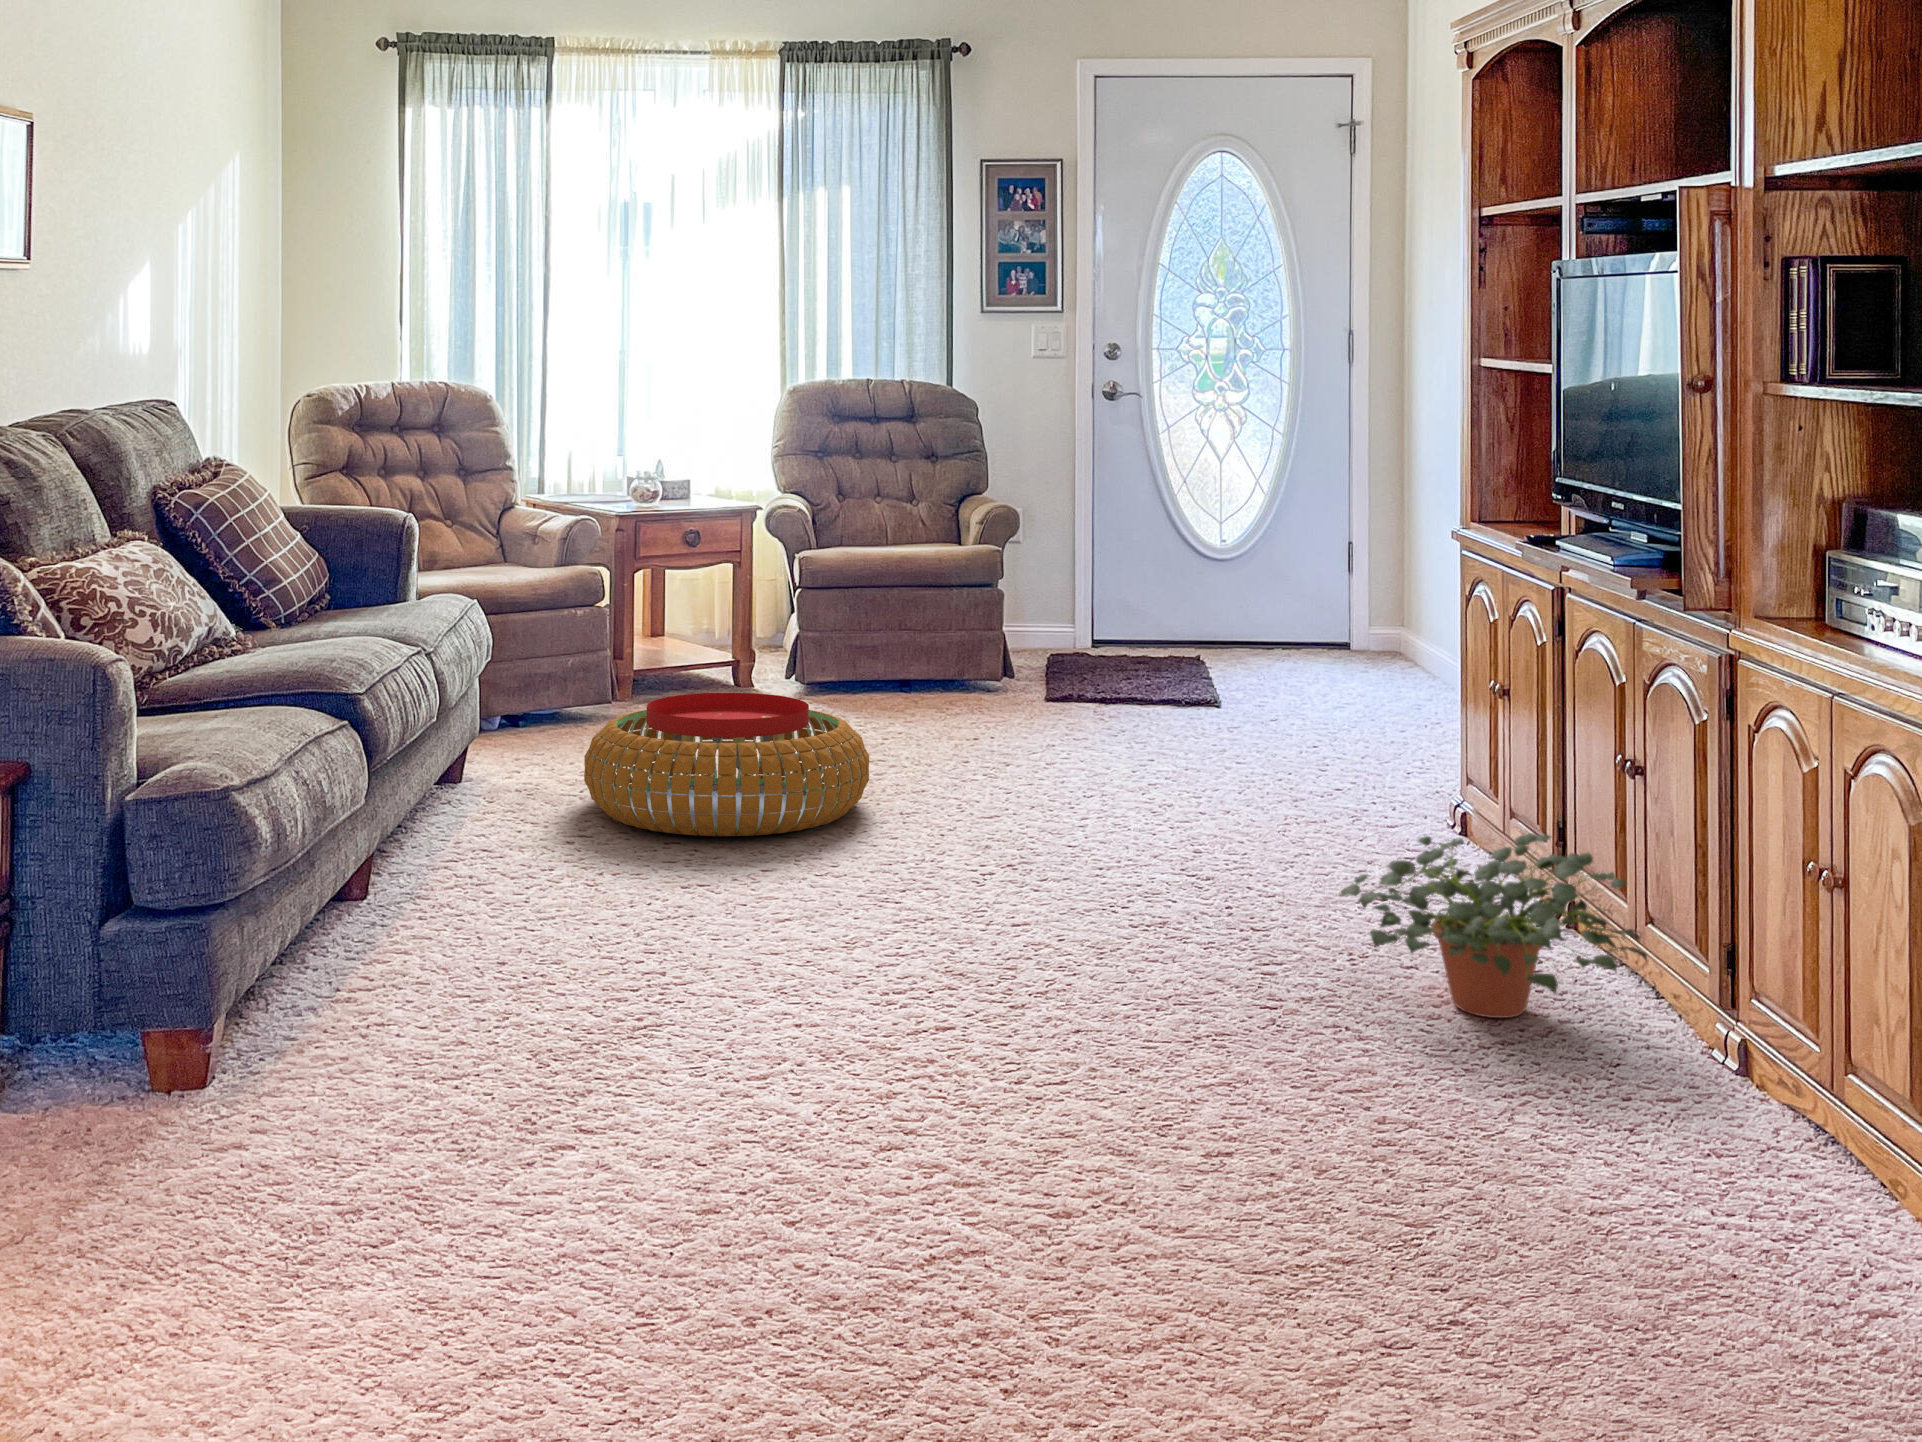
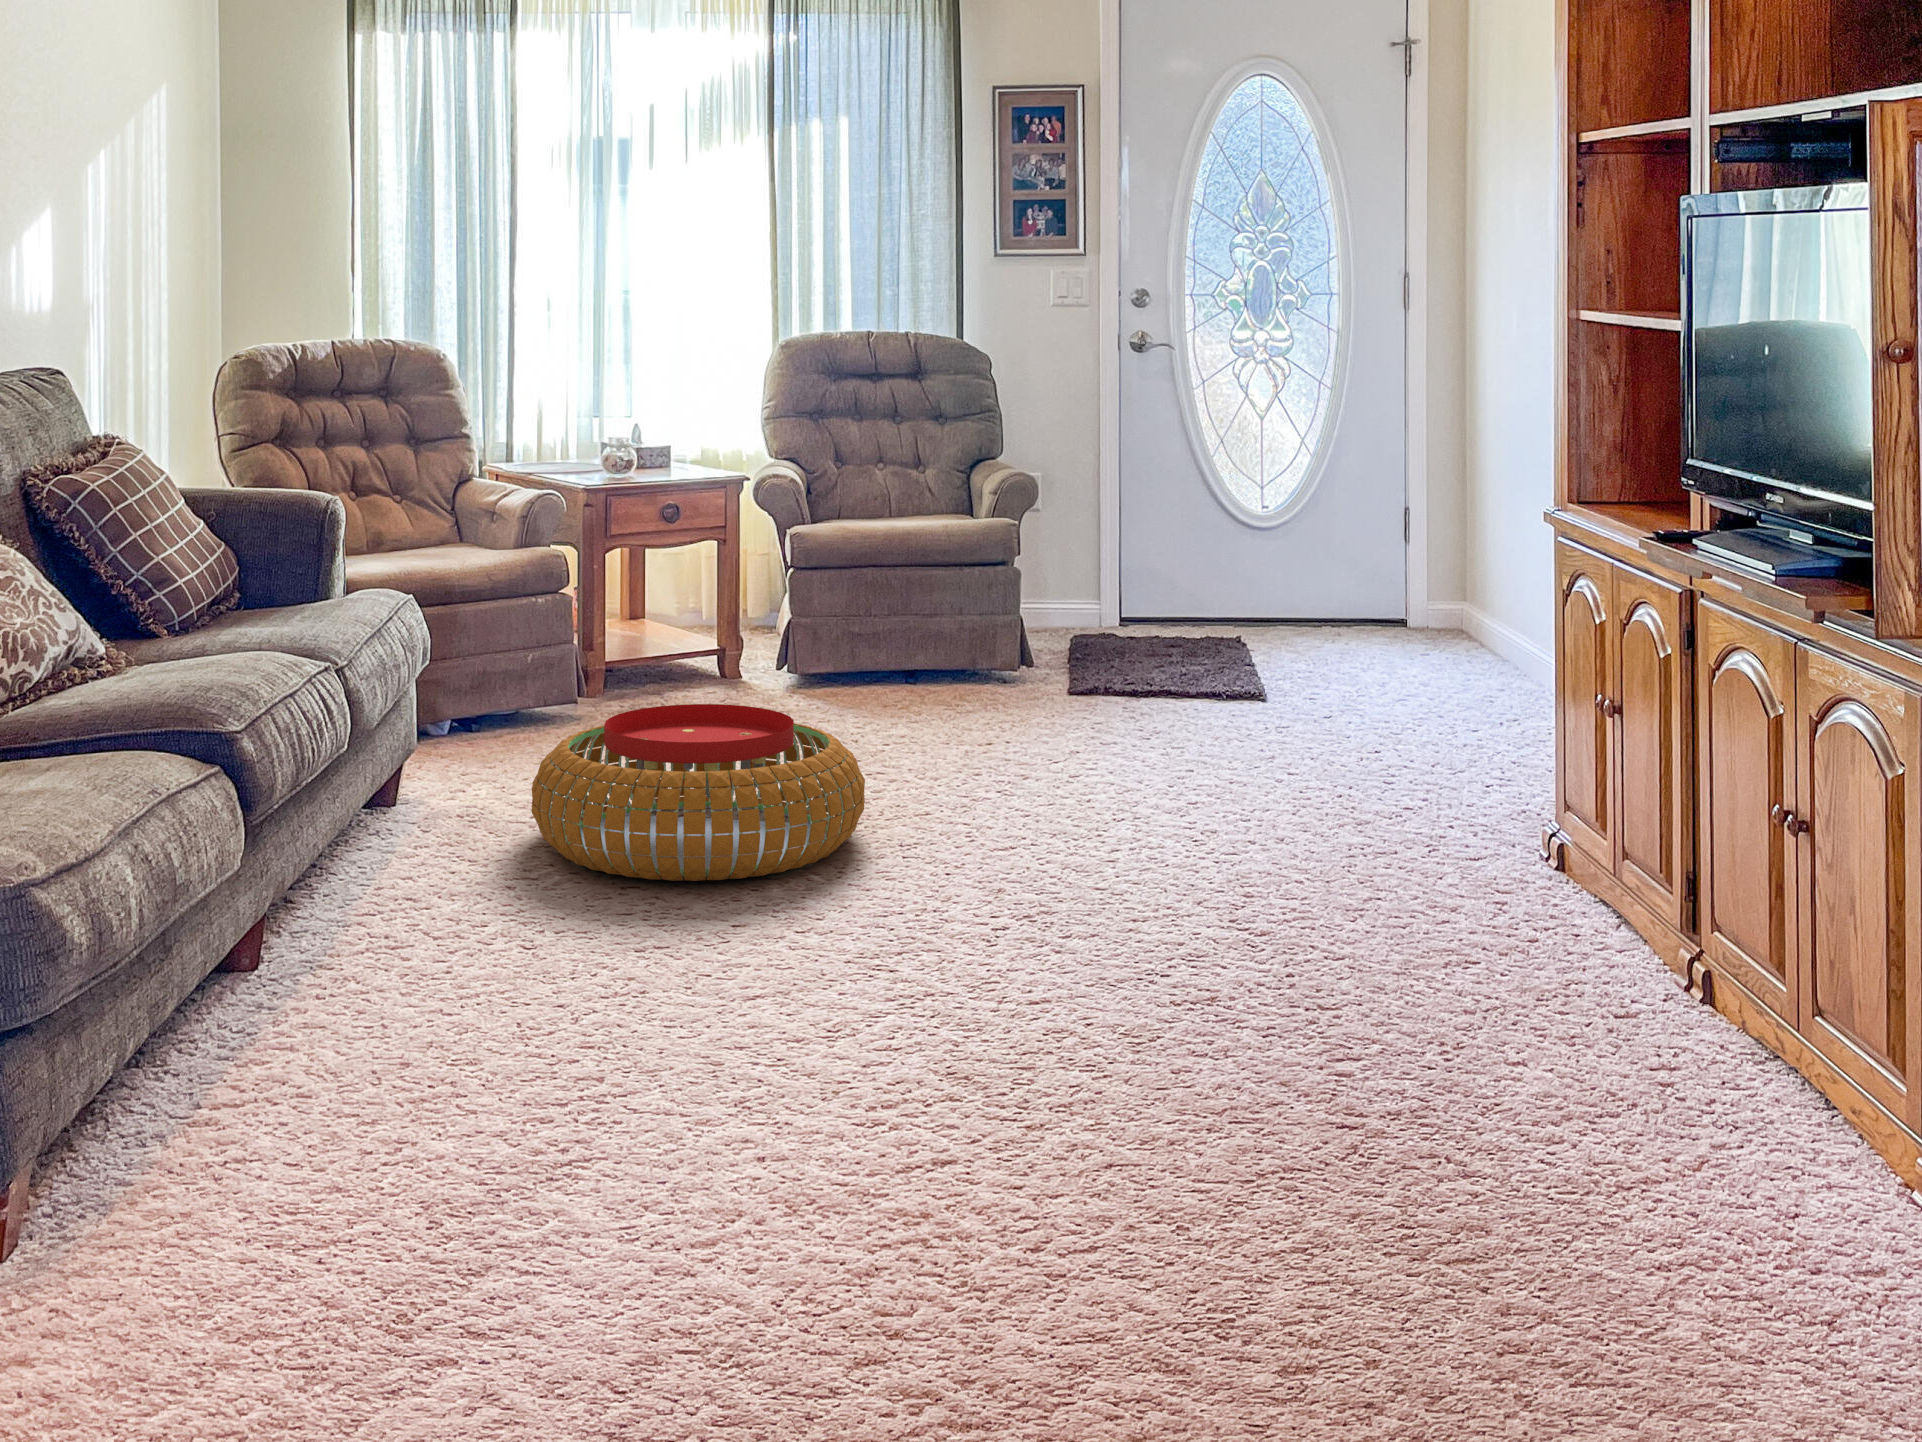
potted plant: present [1341,833,1647,1018] -> none [1432,901,1824,1141]

